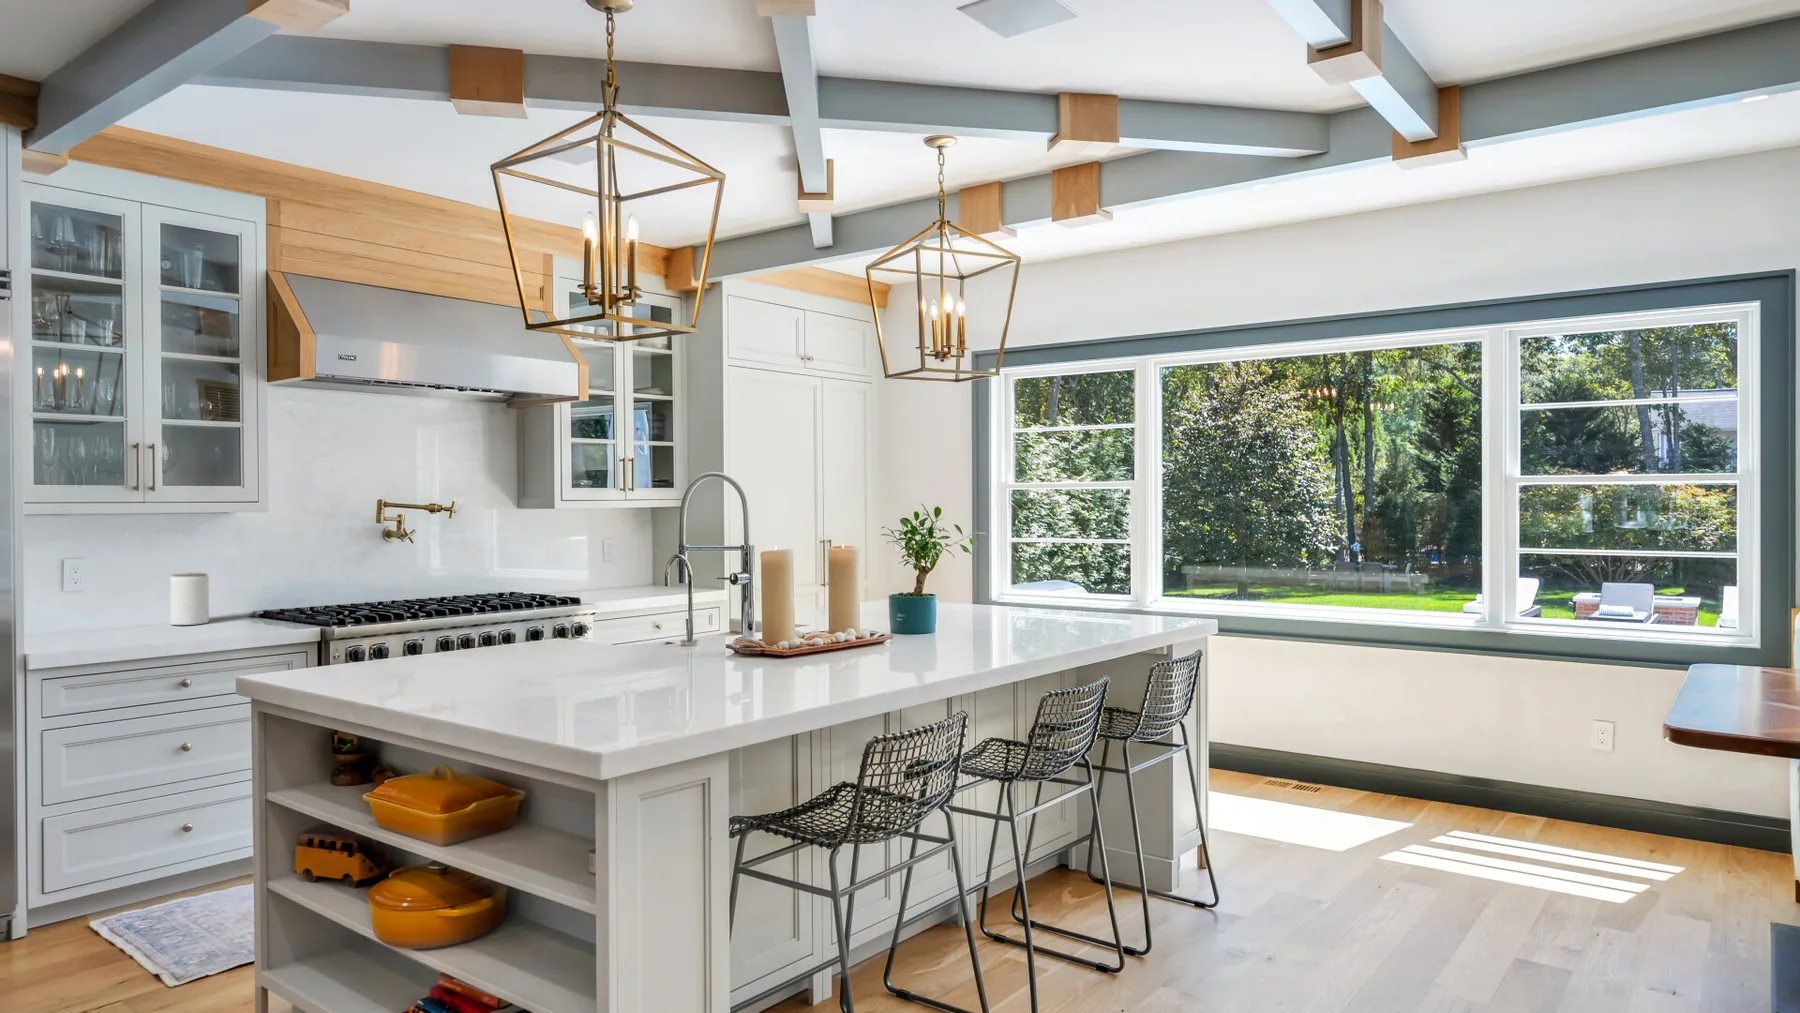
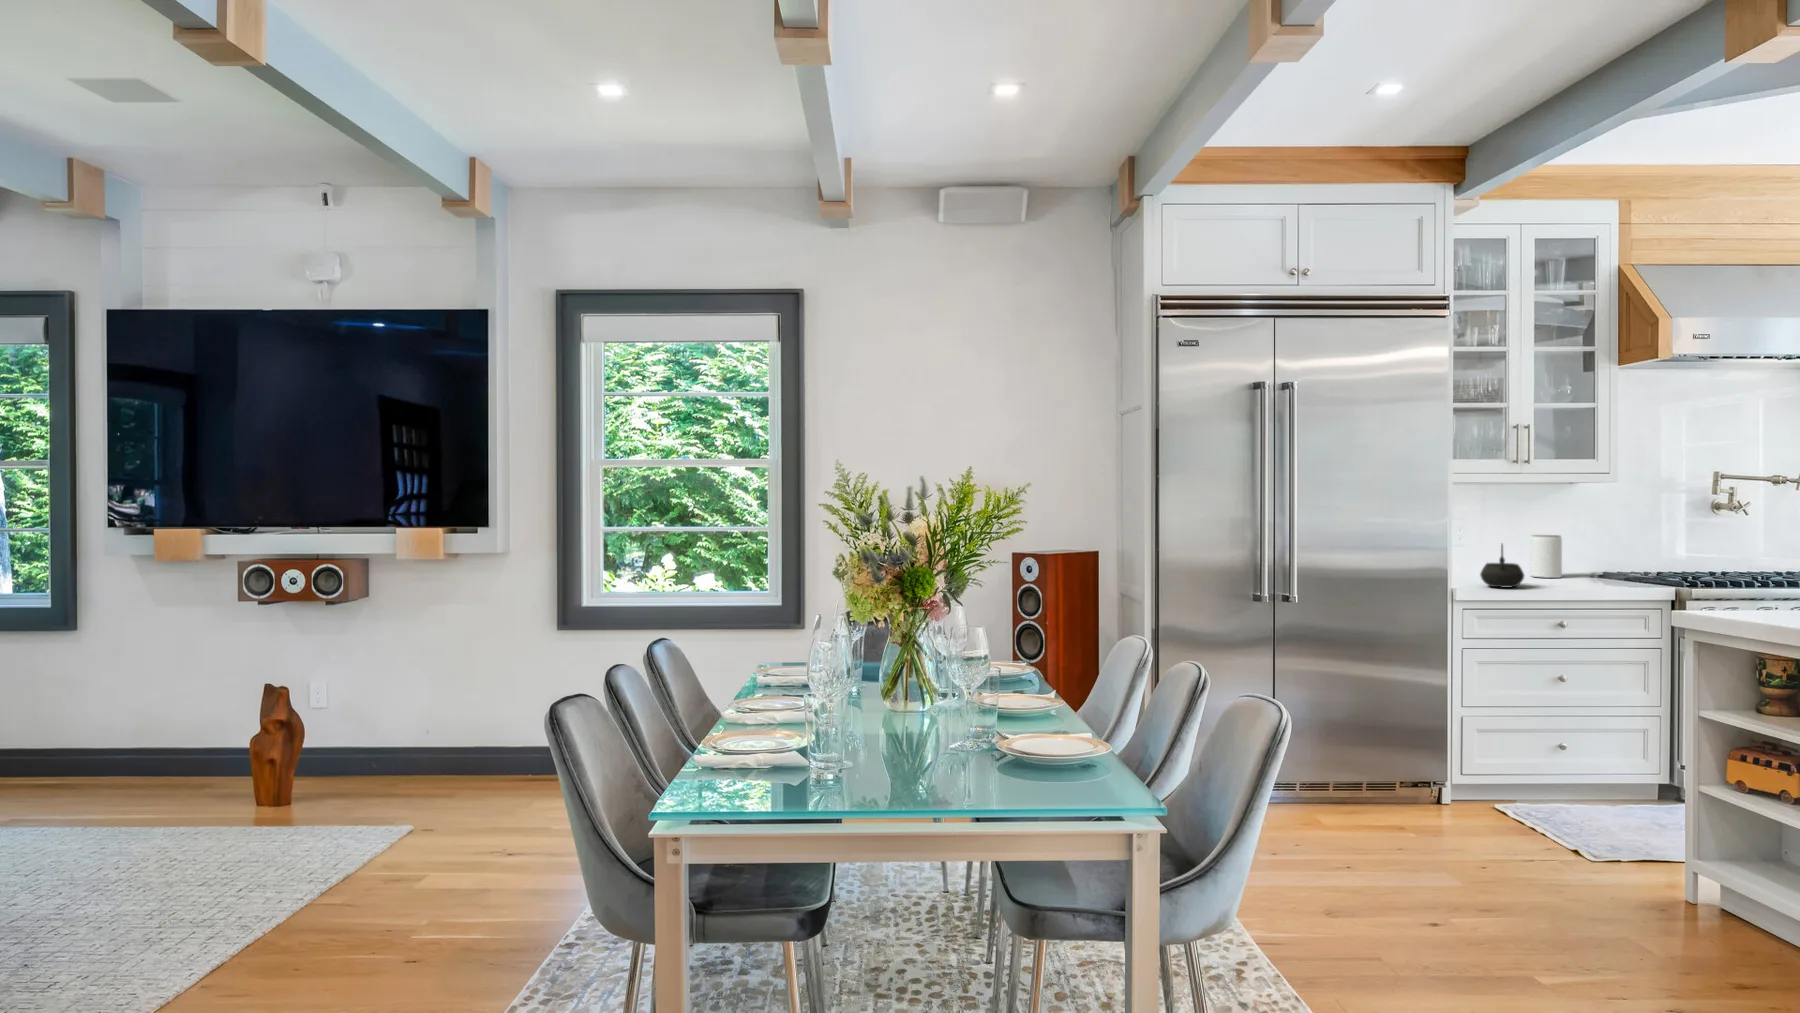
kettle: none [83,592,143,648] -> present [1480,545,1525,588]

